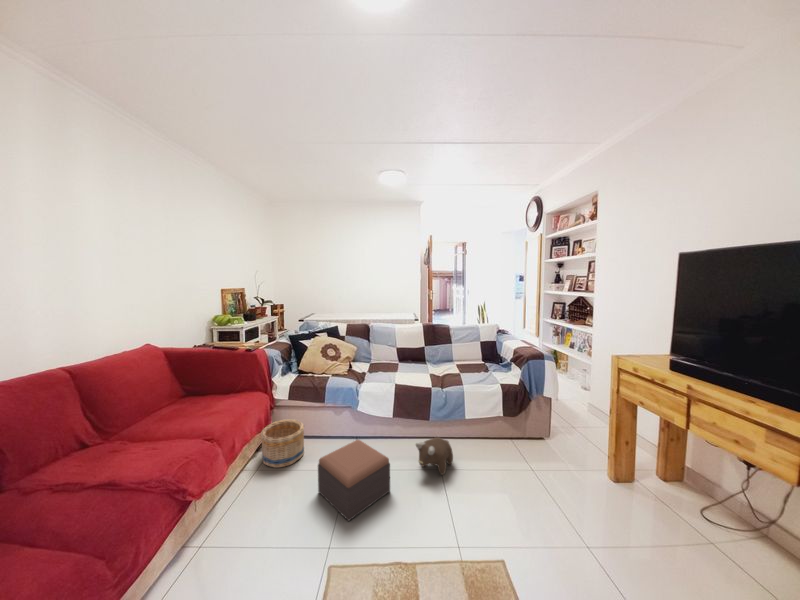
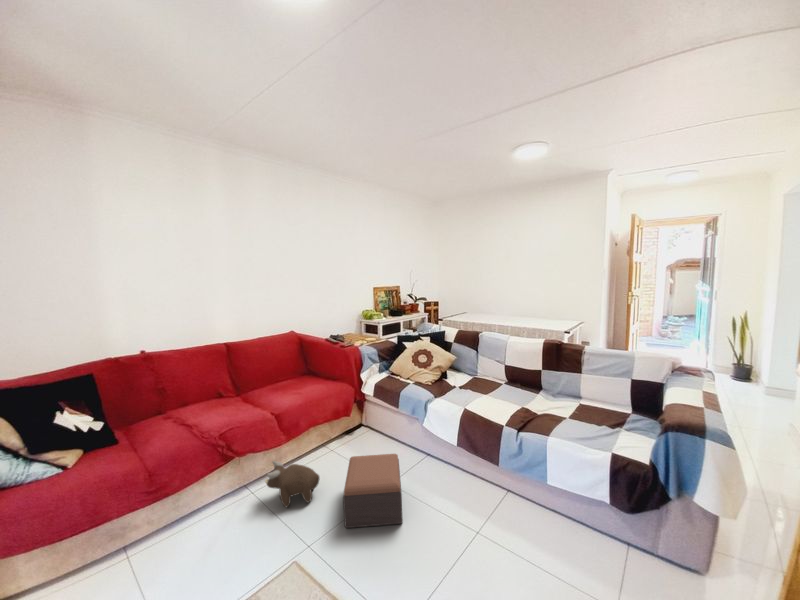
basket: present [261,419,304,468] -> none [340,411,377,453]
plush toy: present [416,437,453,475] -> present [265,461,320,507]

